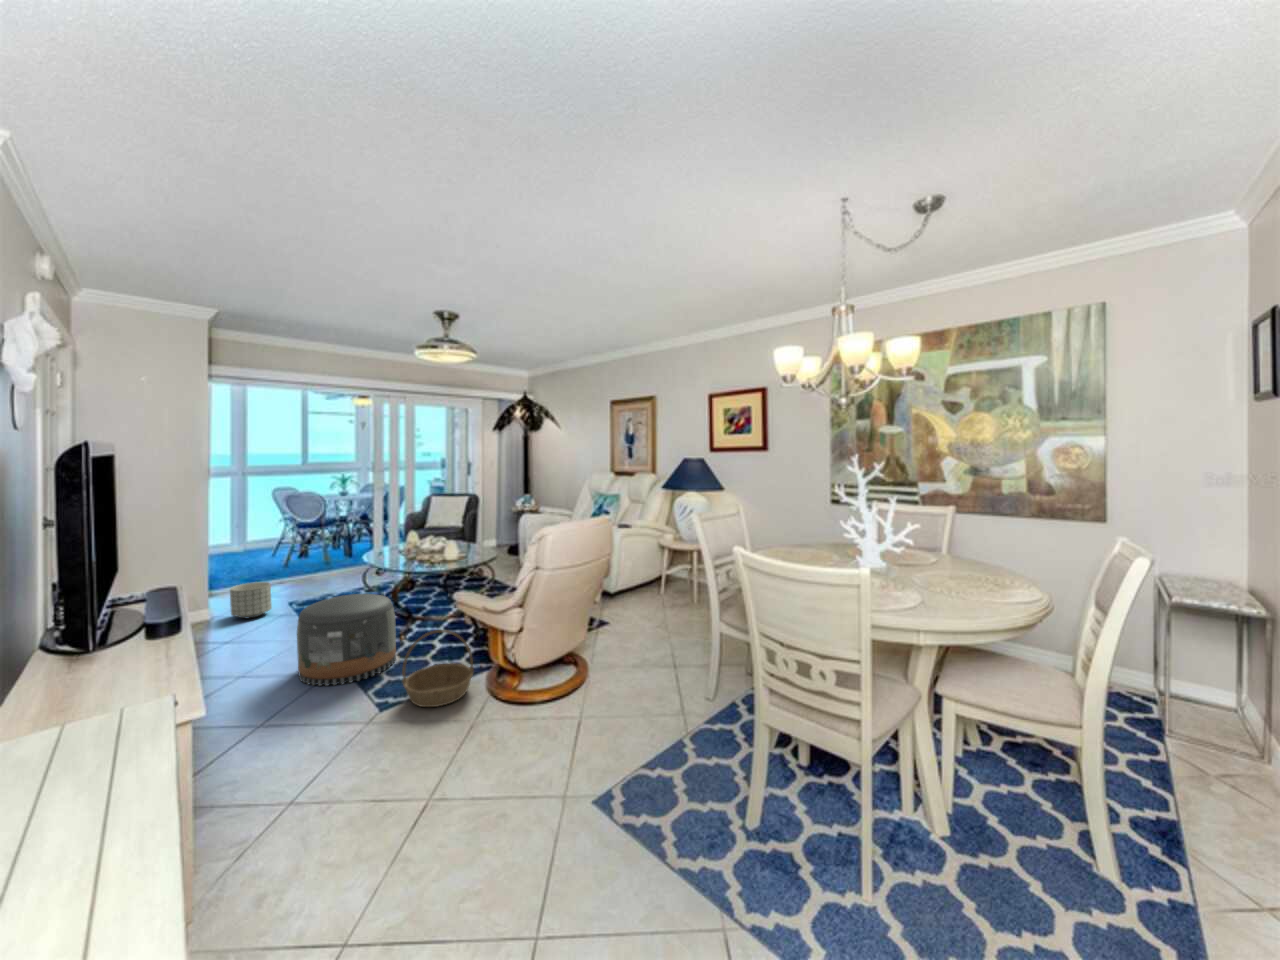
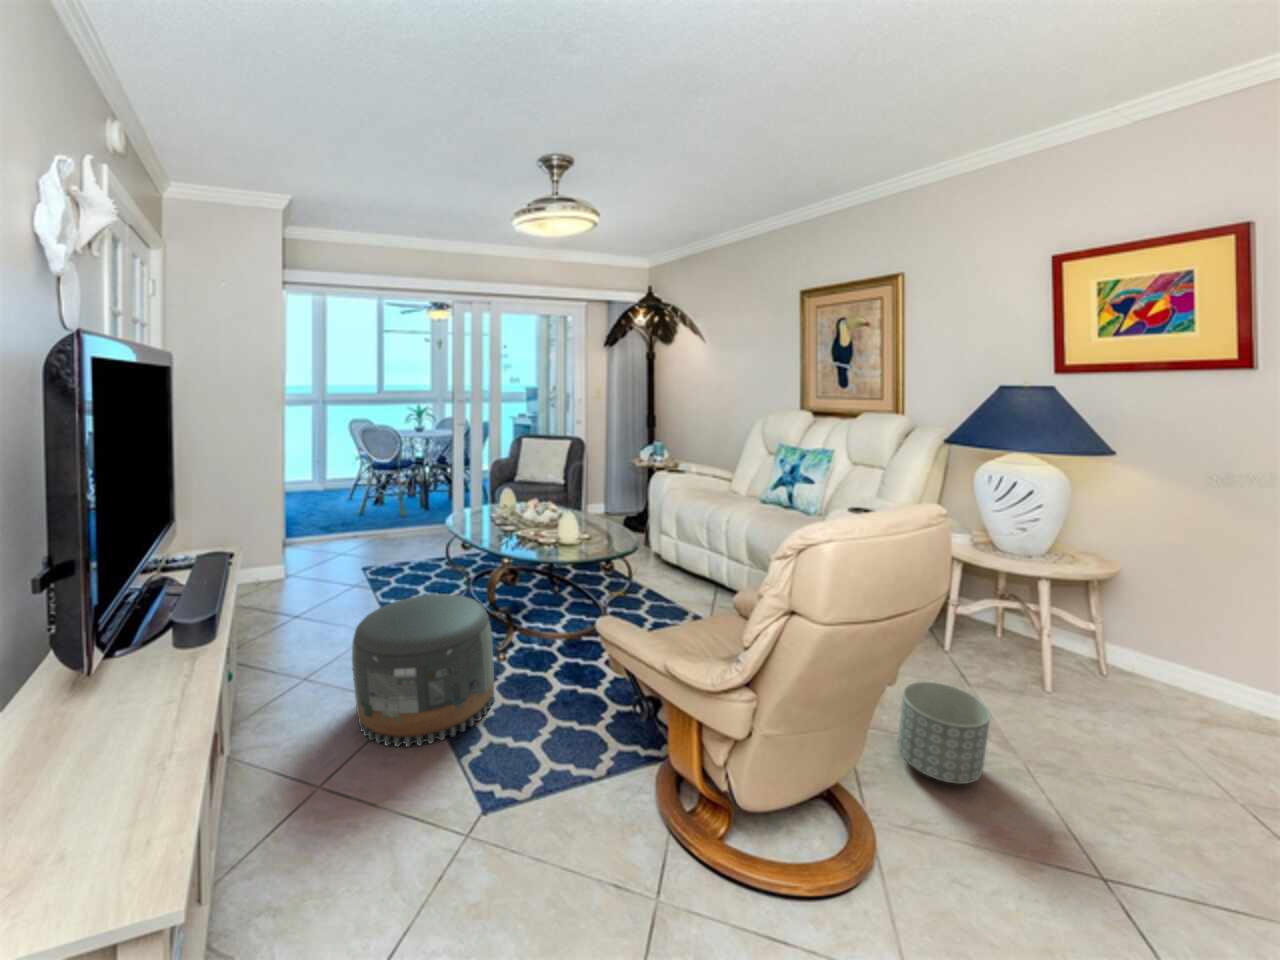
planter: present [230,582,272,618] -> present [898,682,990,784]
basket: present [402,630,474,707] -> none [511,690,624,826]

